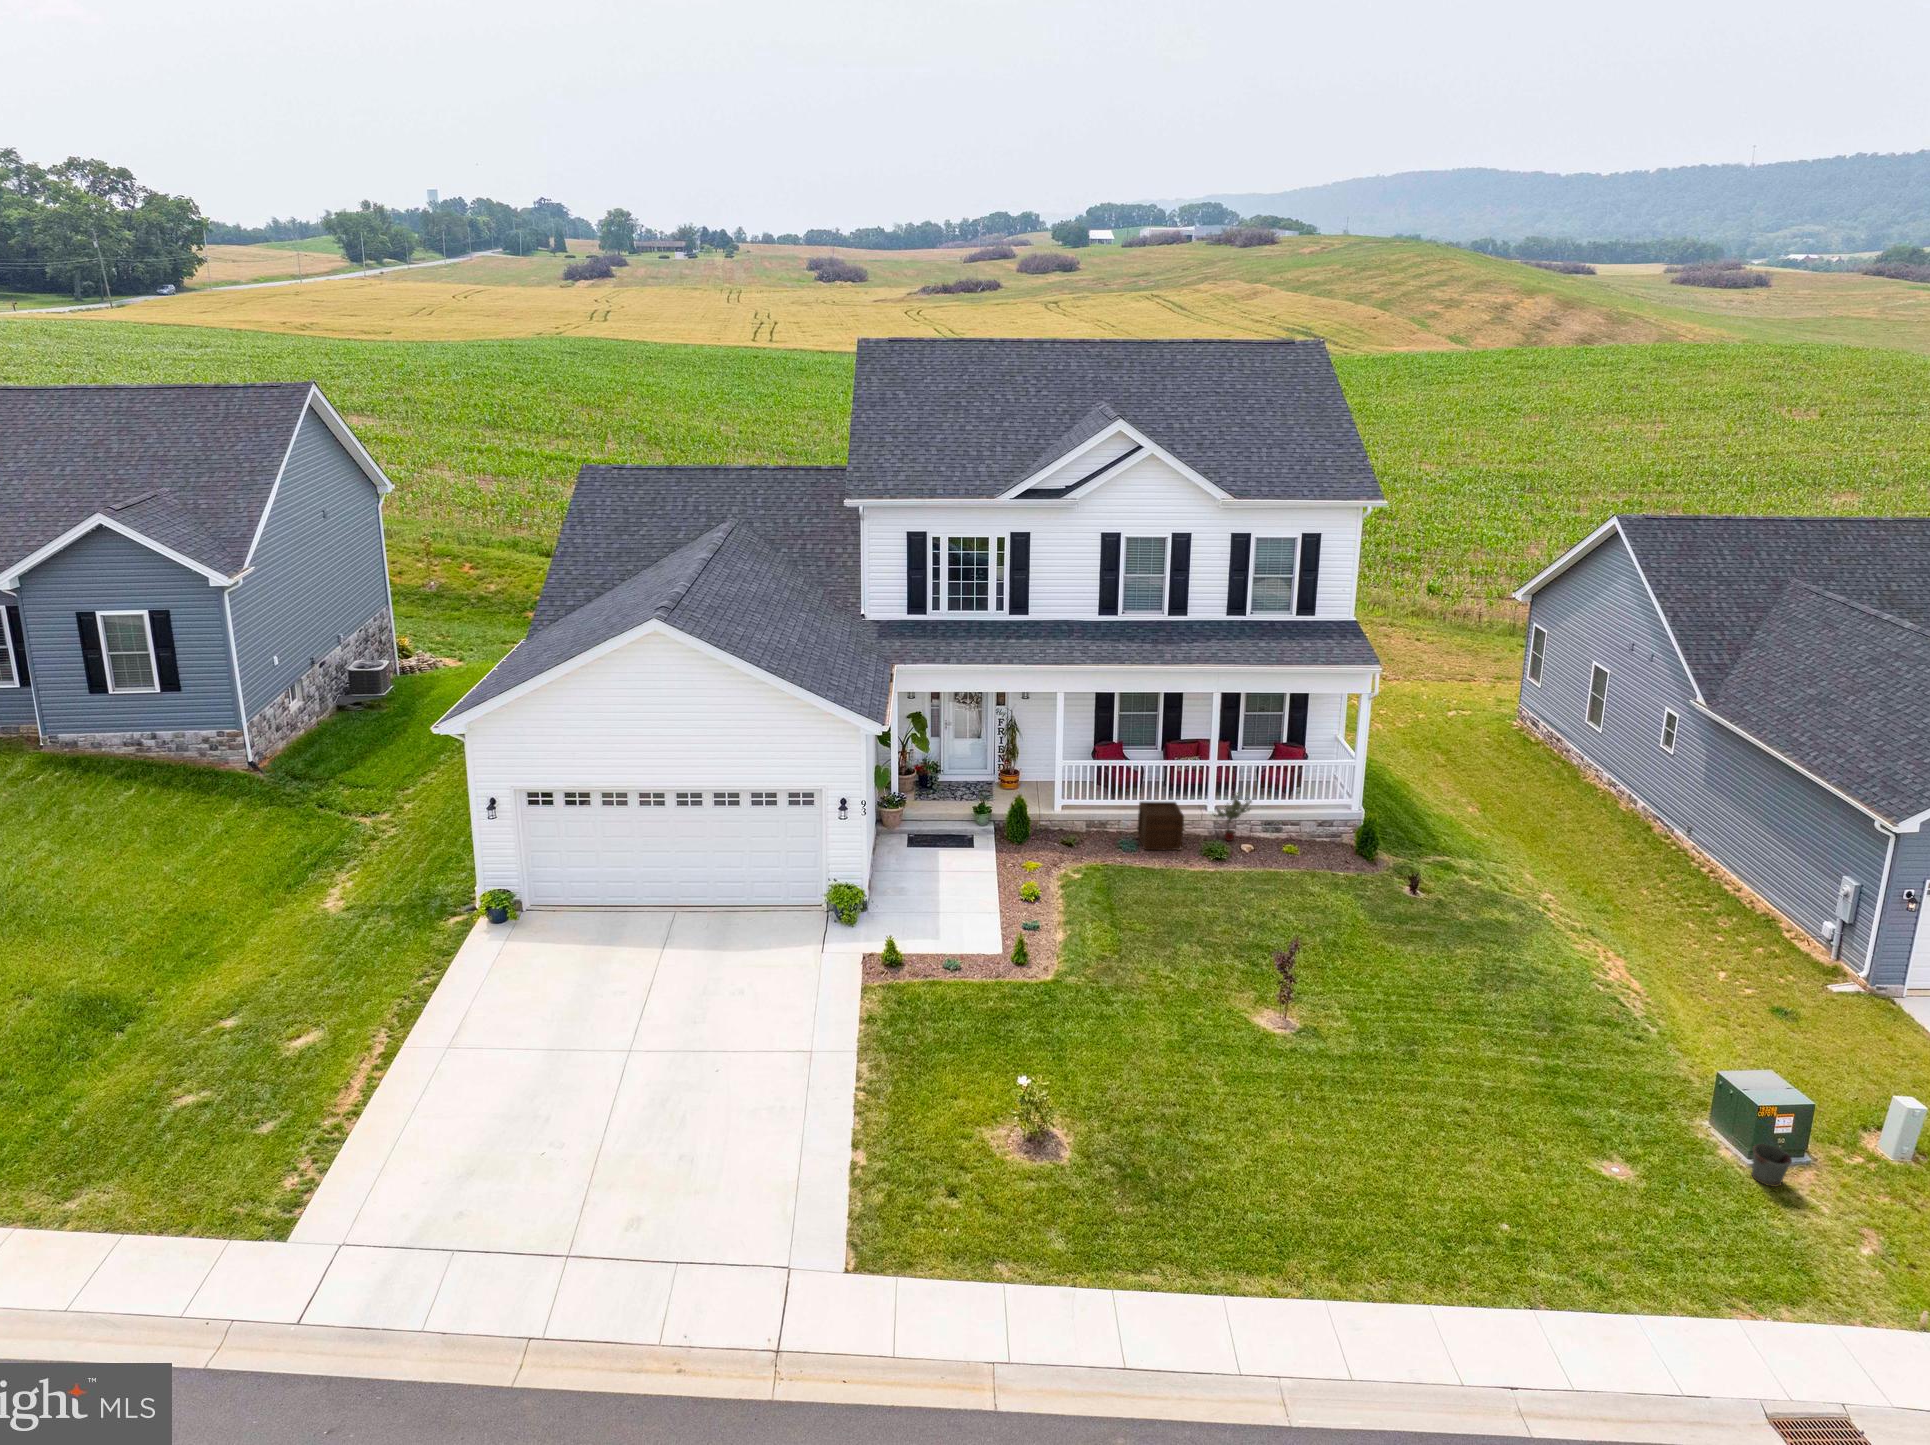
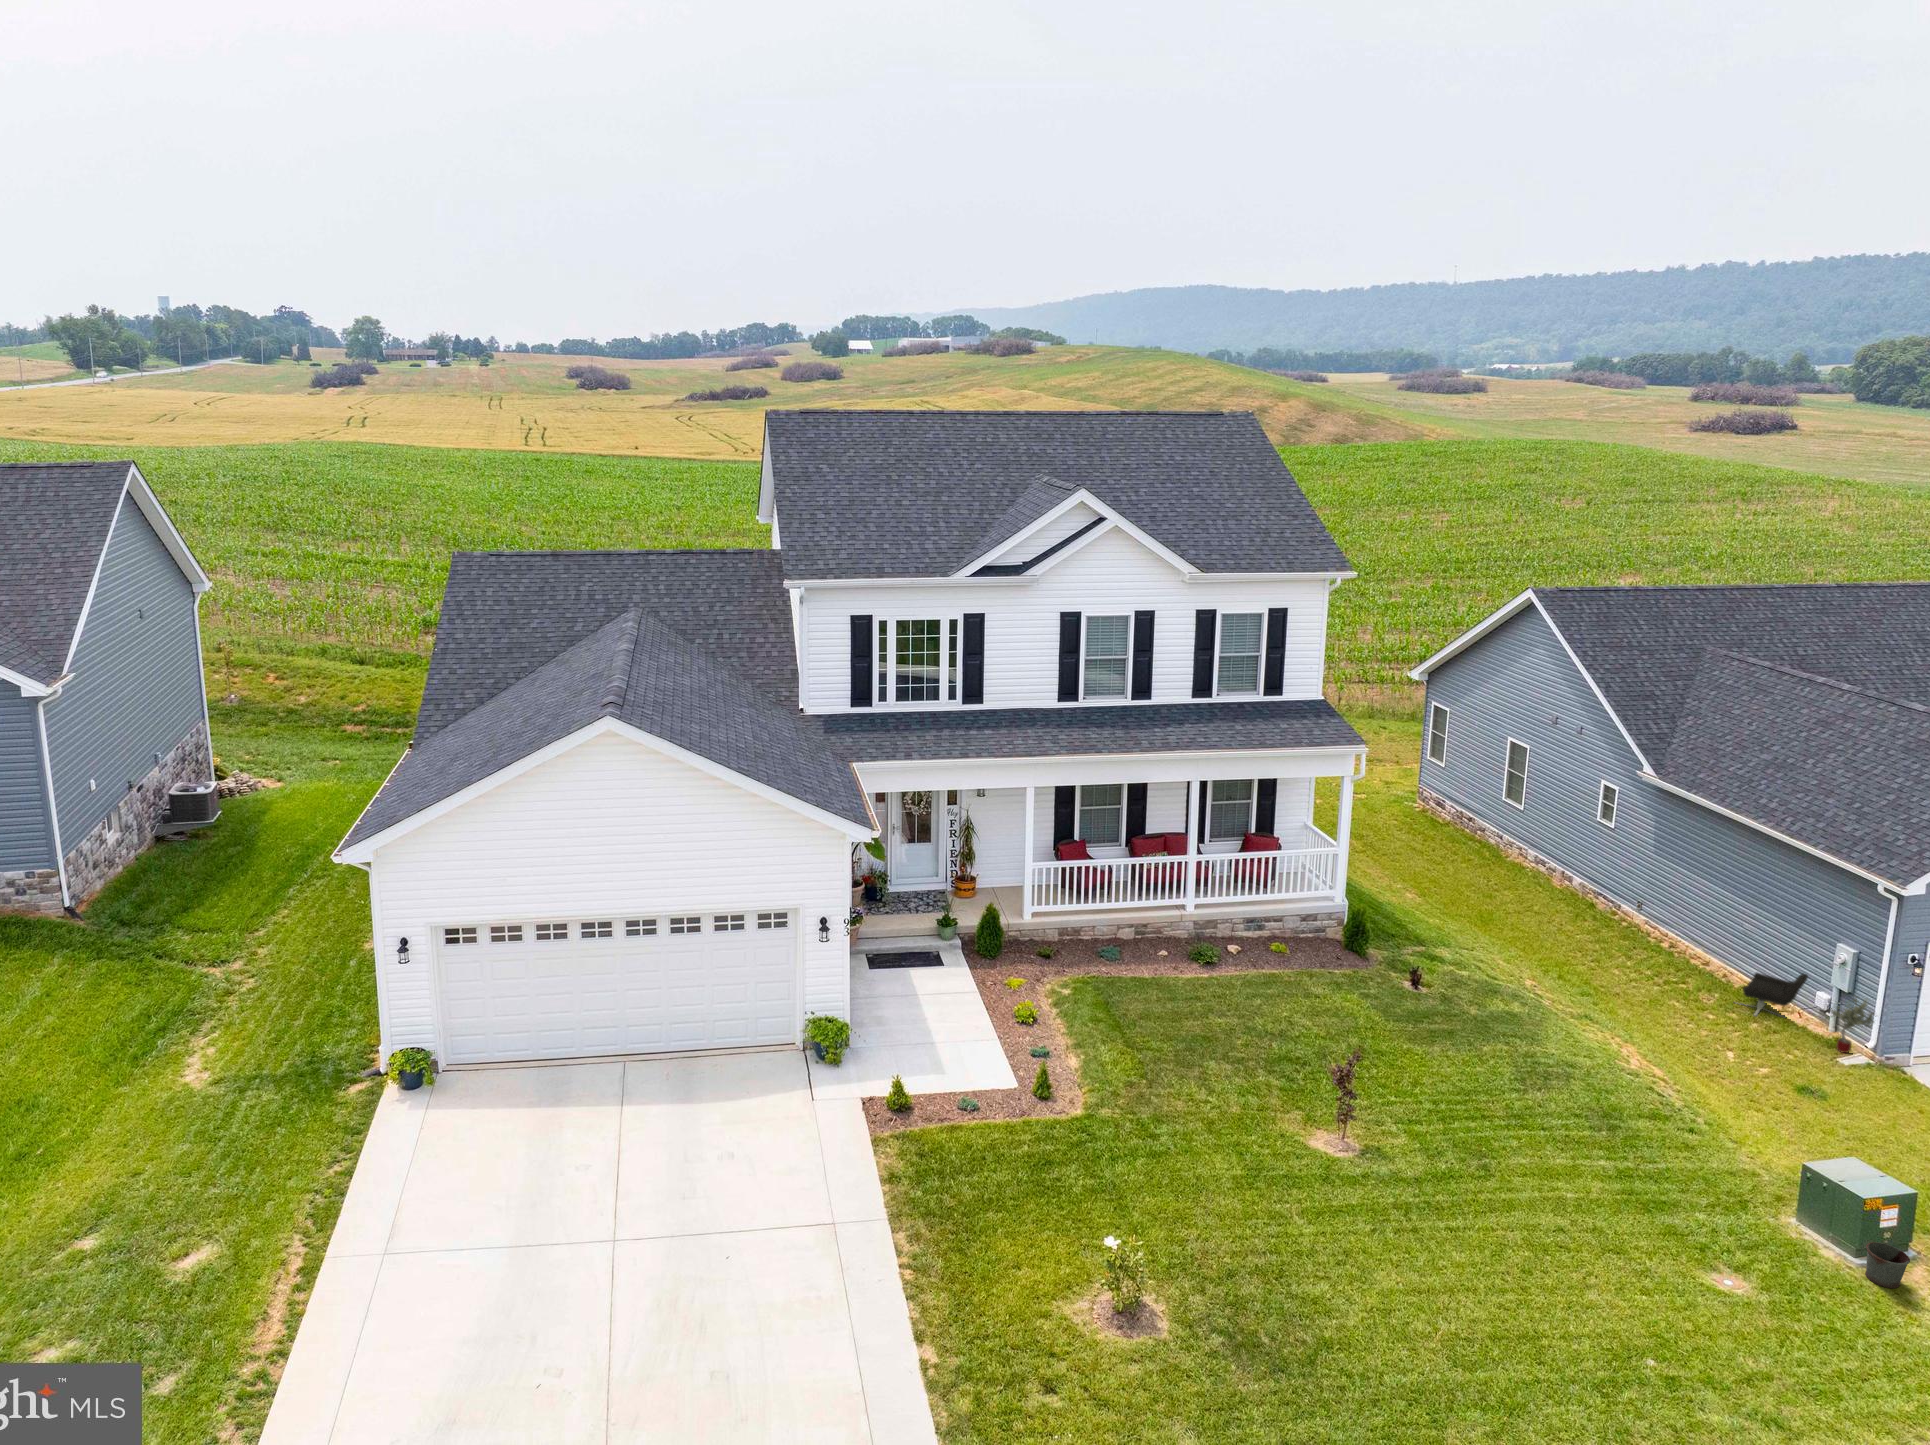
potted tree: present [1214,793,1252,841] -> present [1830,997,1874,1053]
wooden crate: present [1137,801,1184,850] -> none [1104,901,1159,956]
lounge chair: none [1743,899,1817,944] -> present [1743,973,1808,1016]

